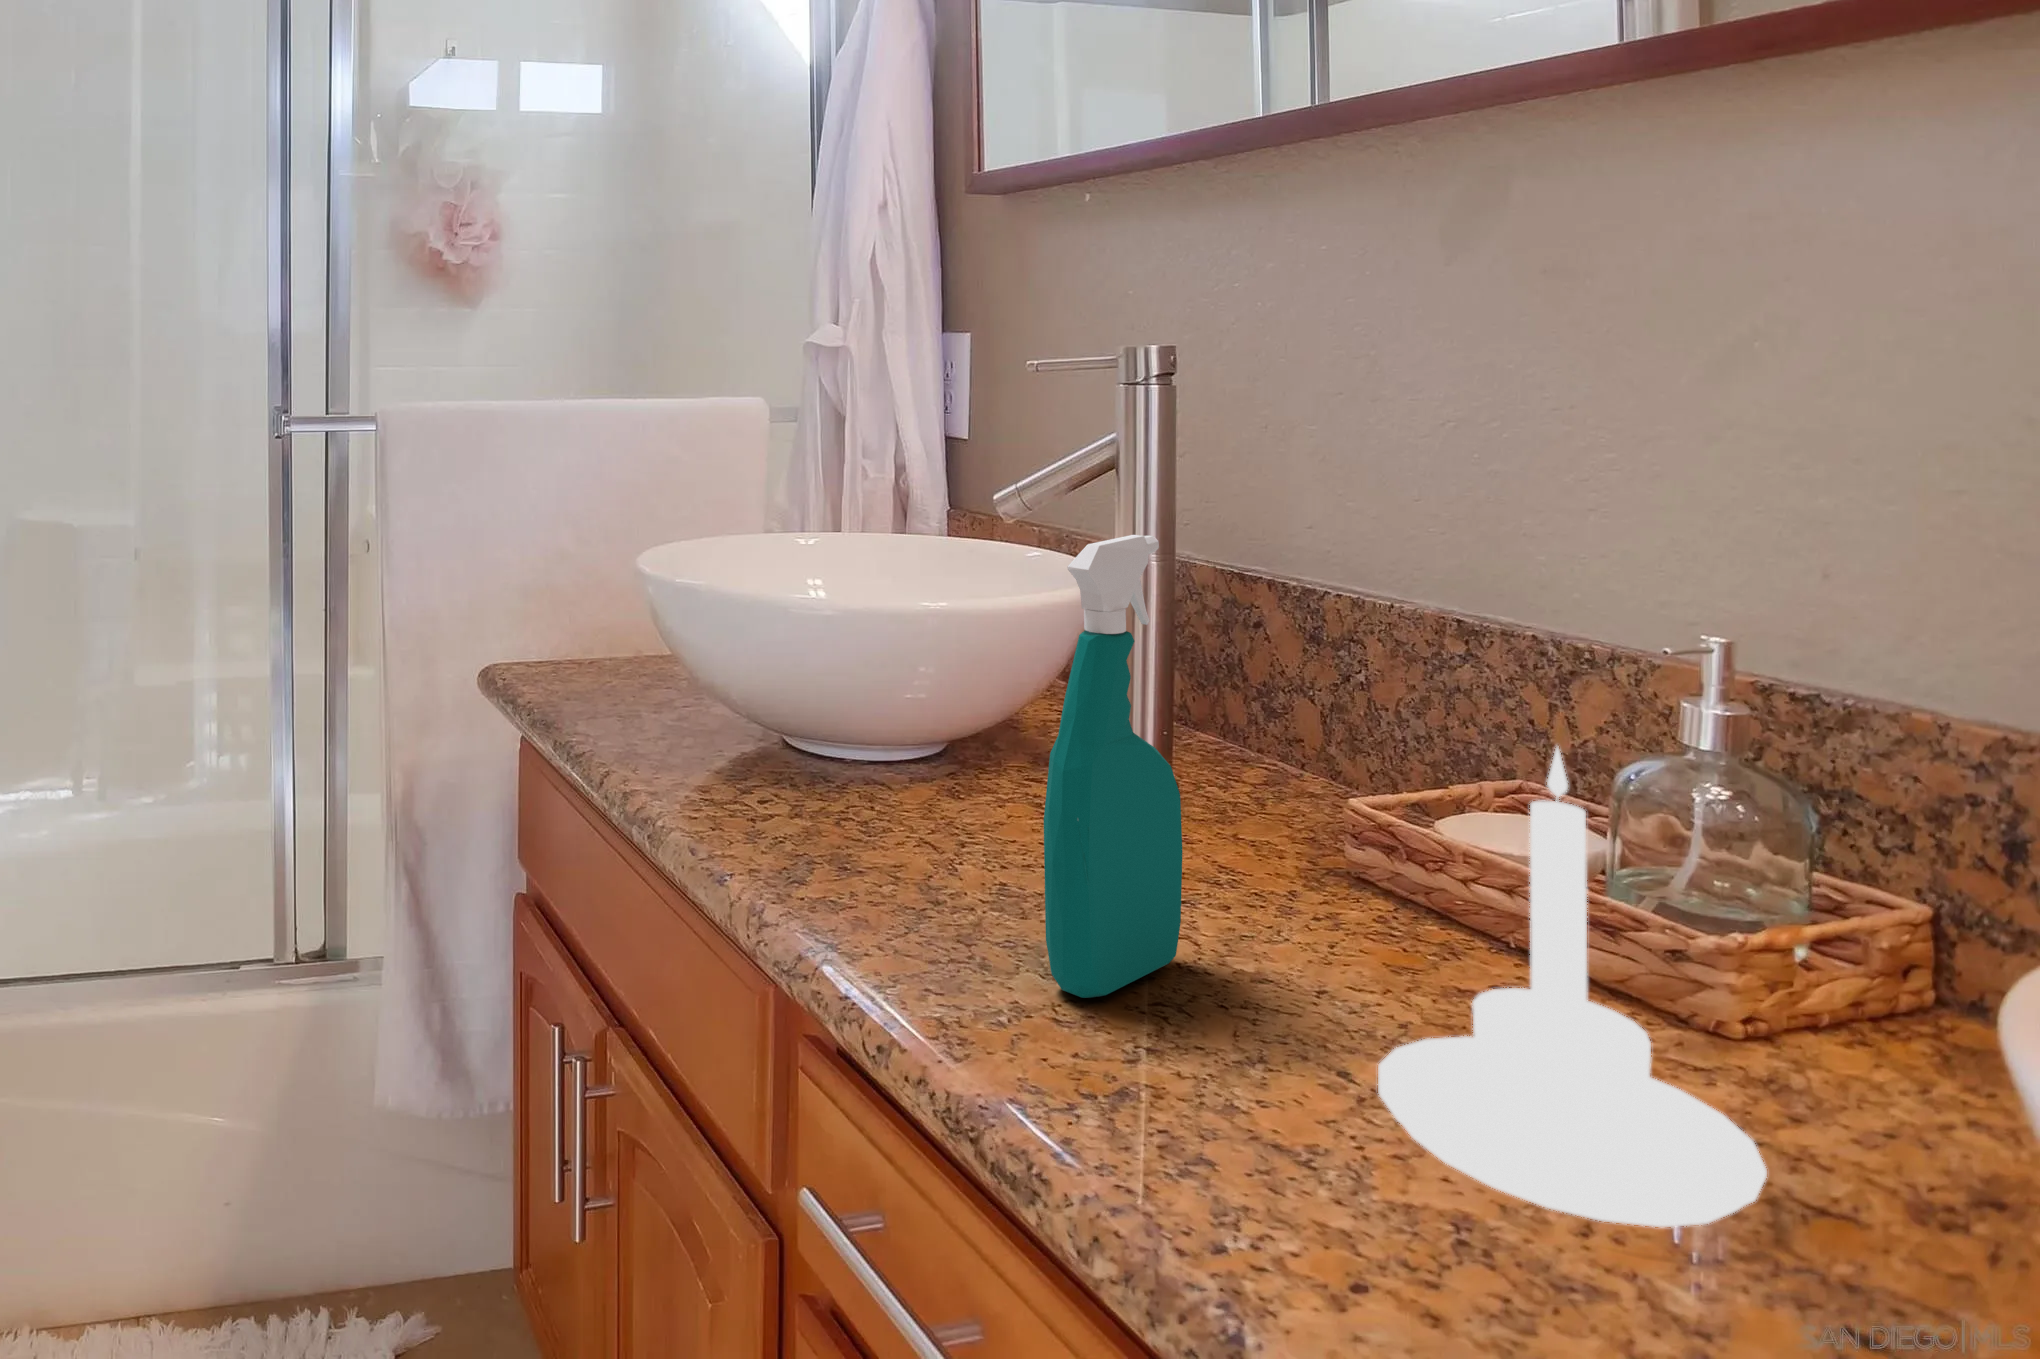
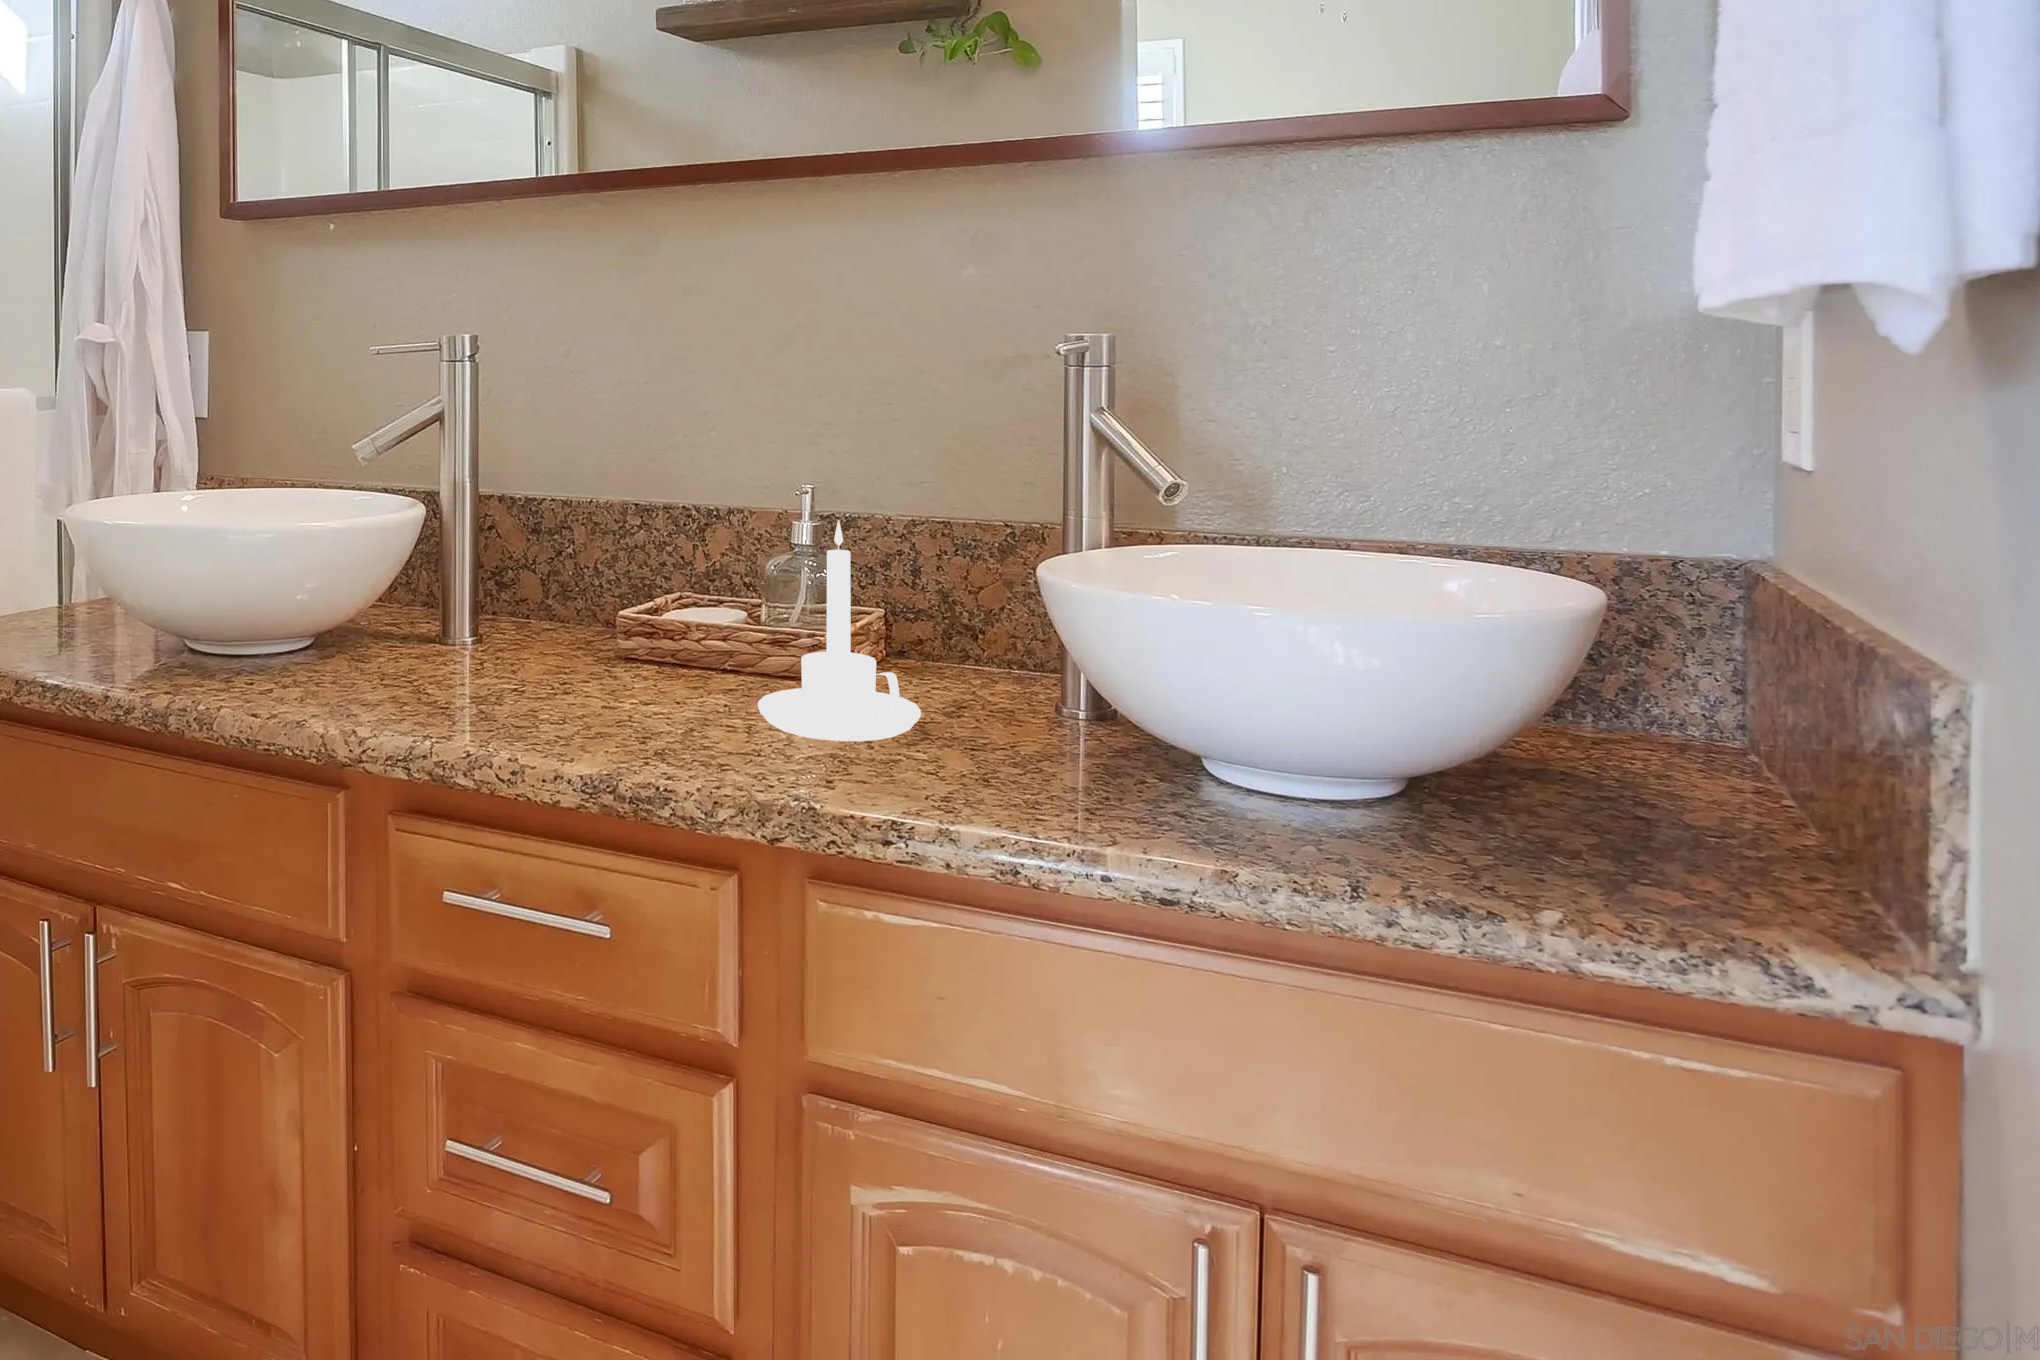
spray bottle: present [1044,535,1182,998] -> none [567,439,611,725]

